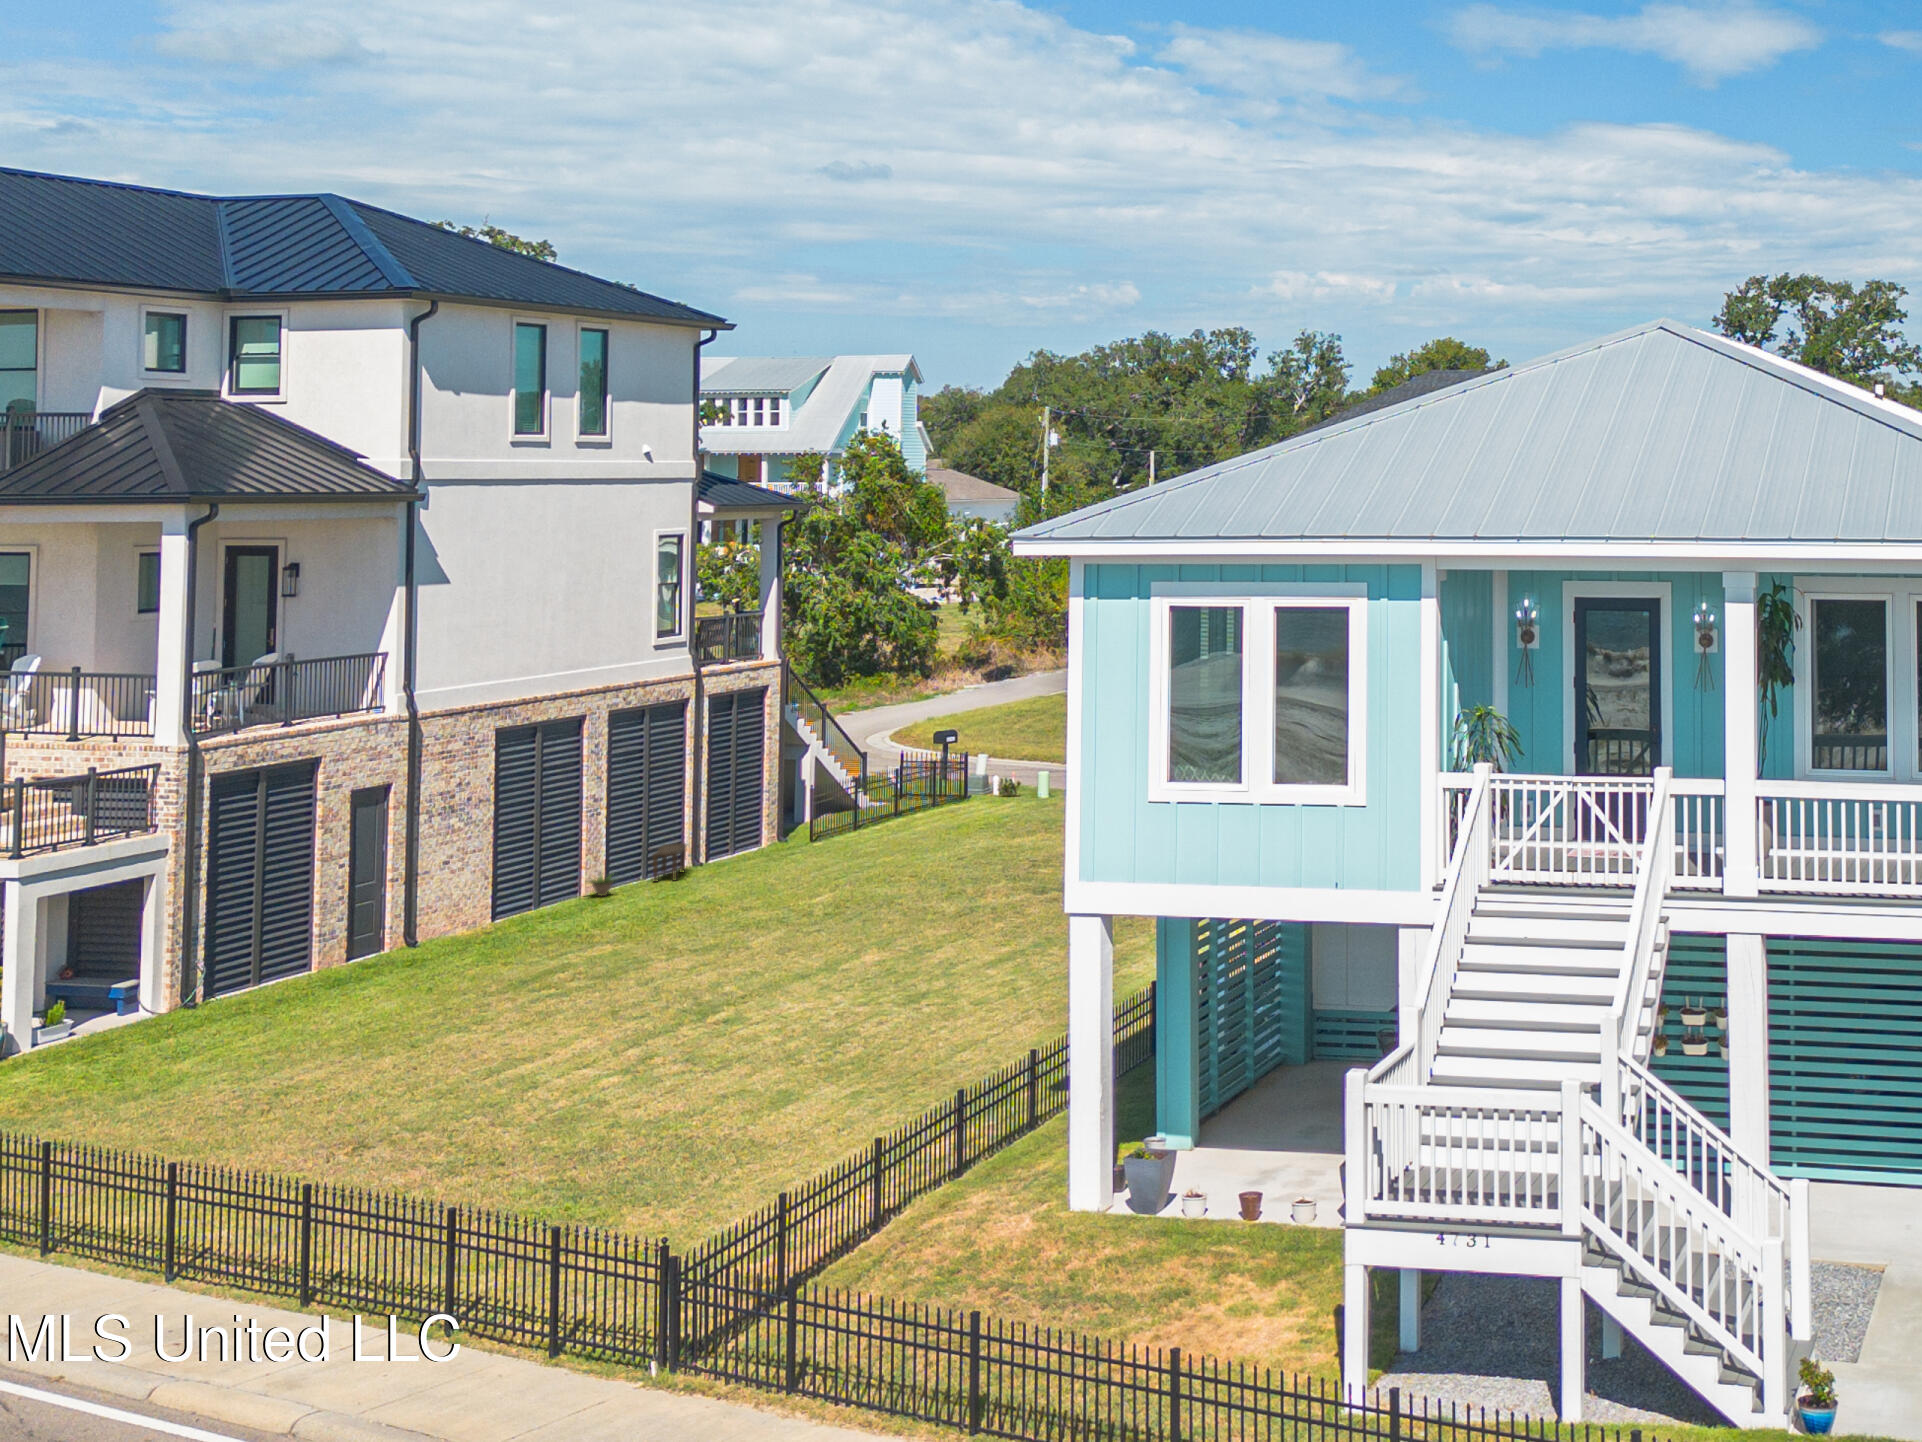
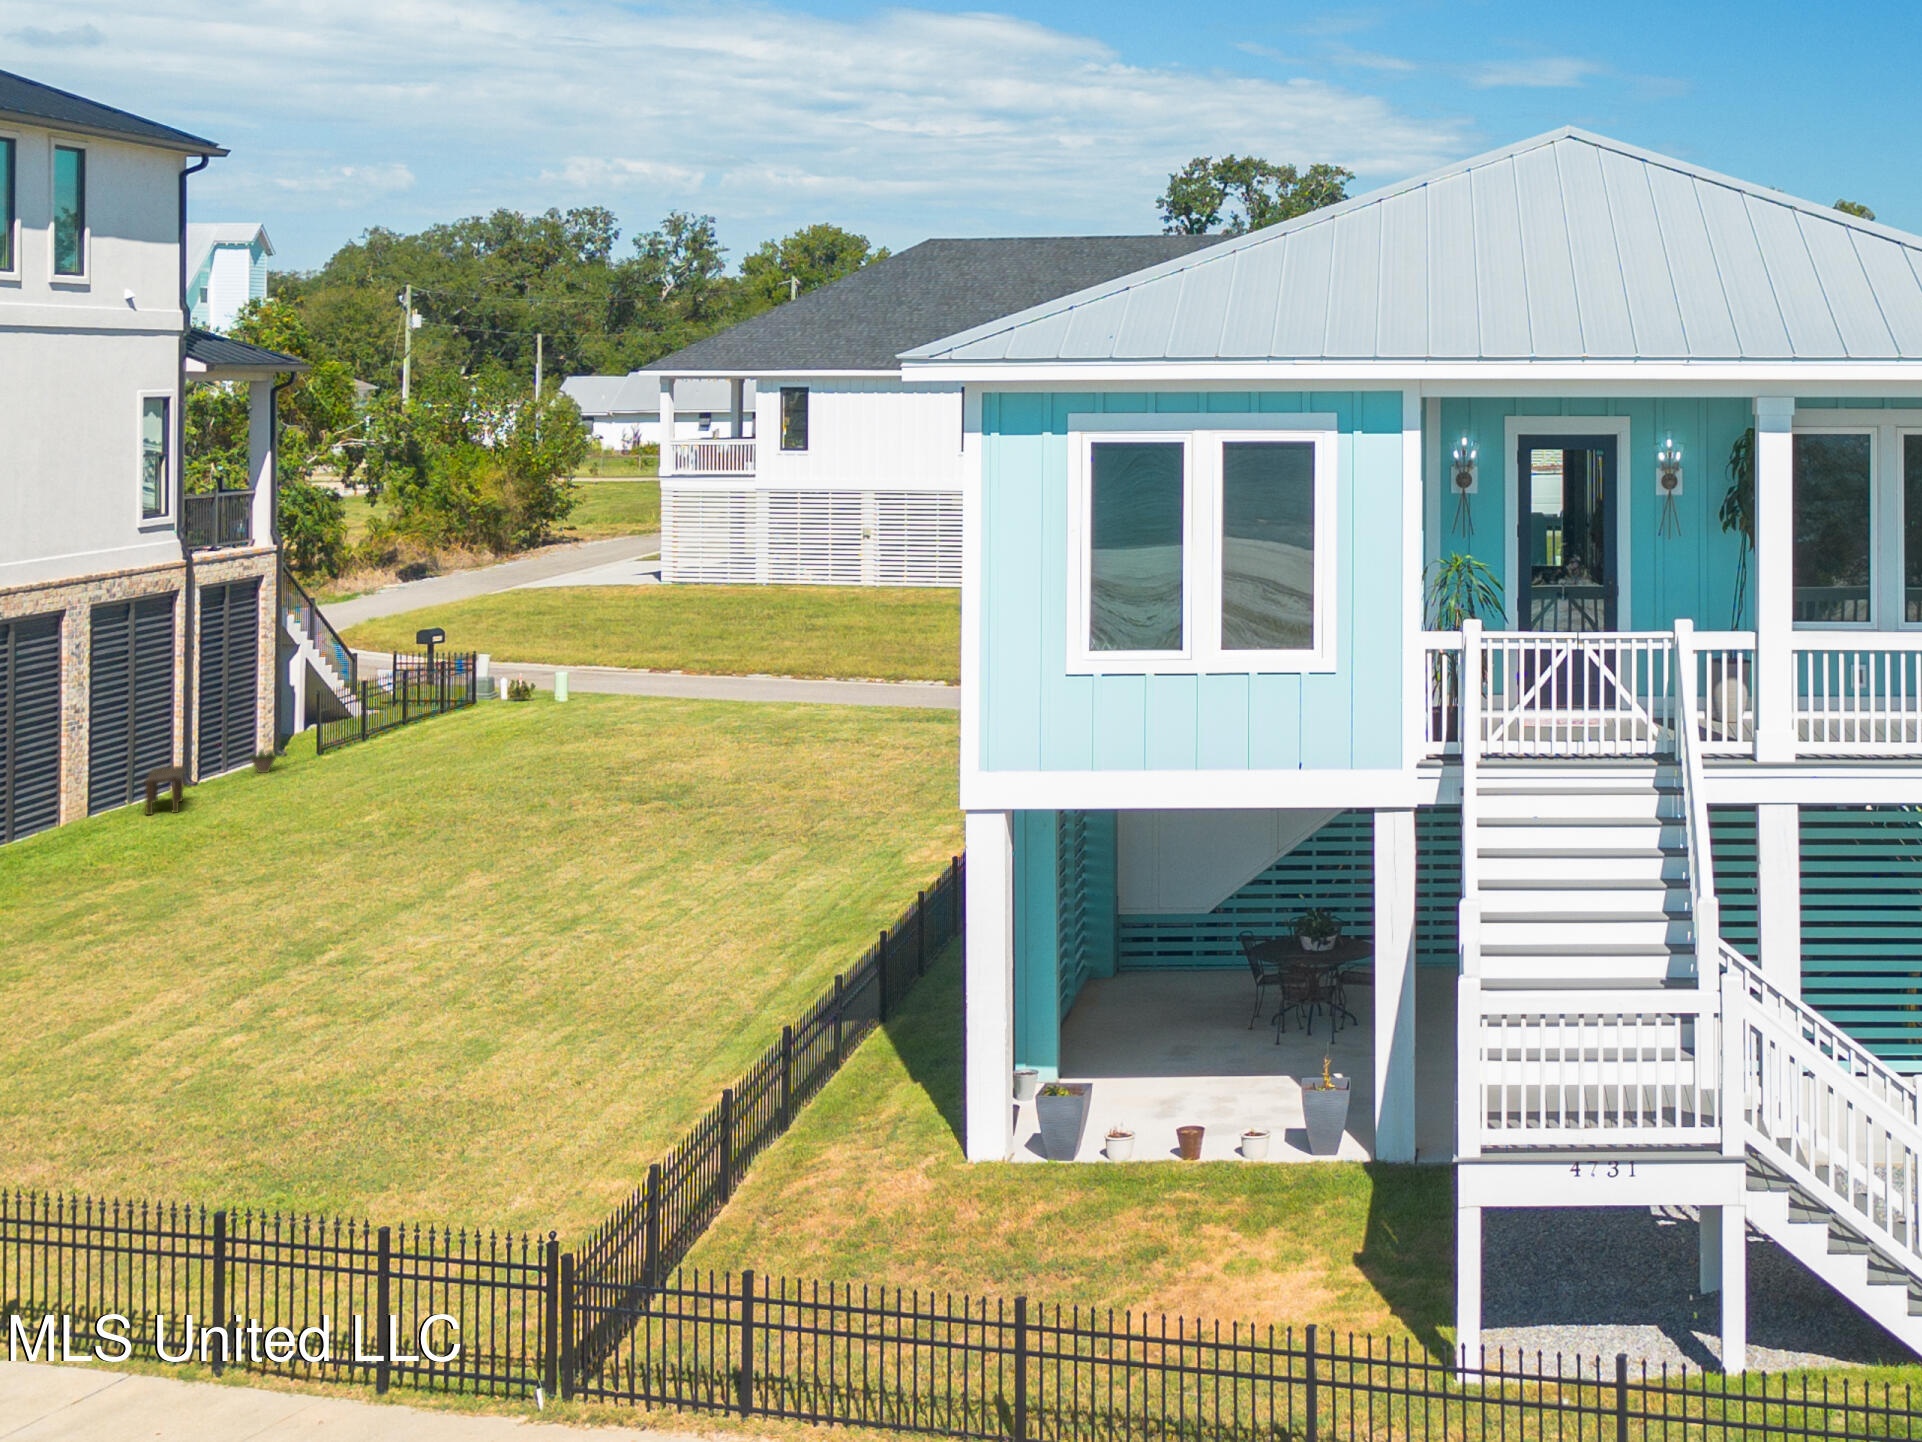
decorative plant: present [590,875,614,896] -> present [250,749,277,773]

